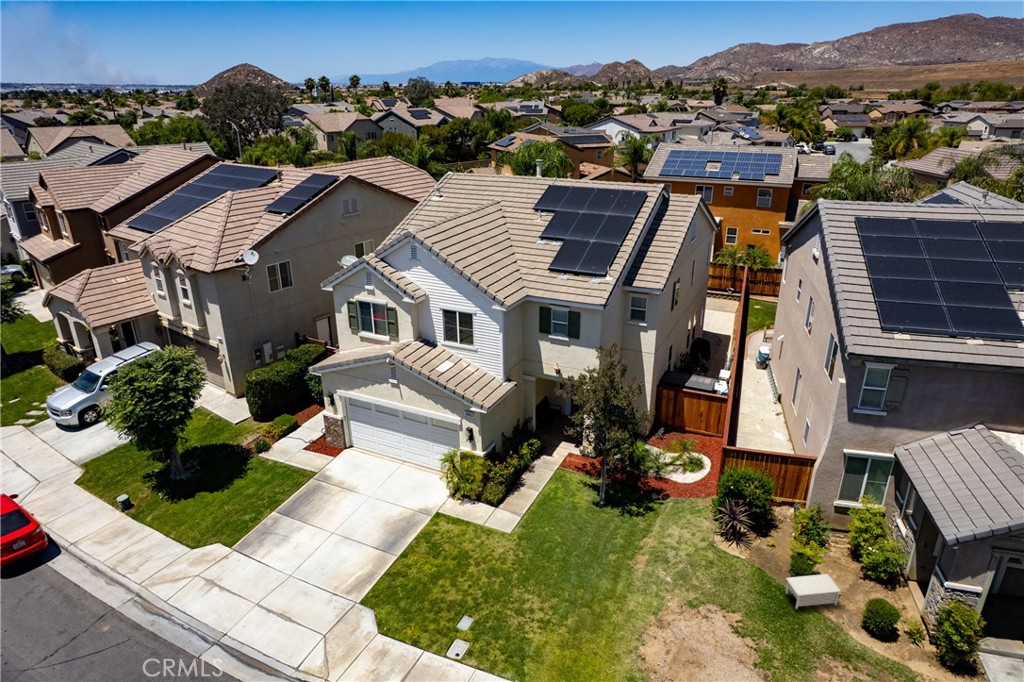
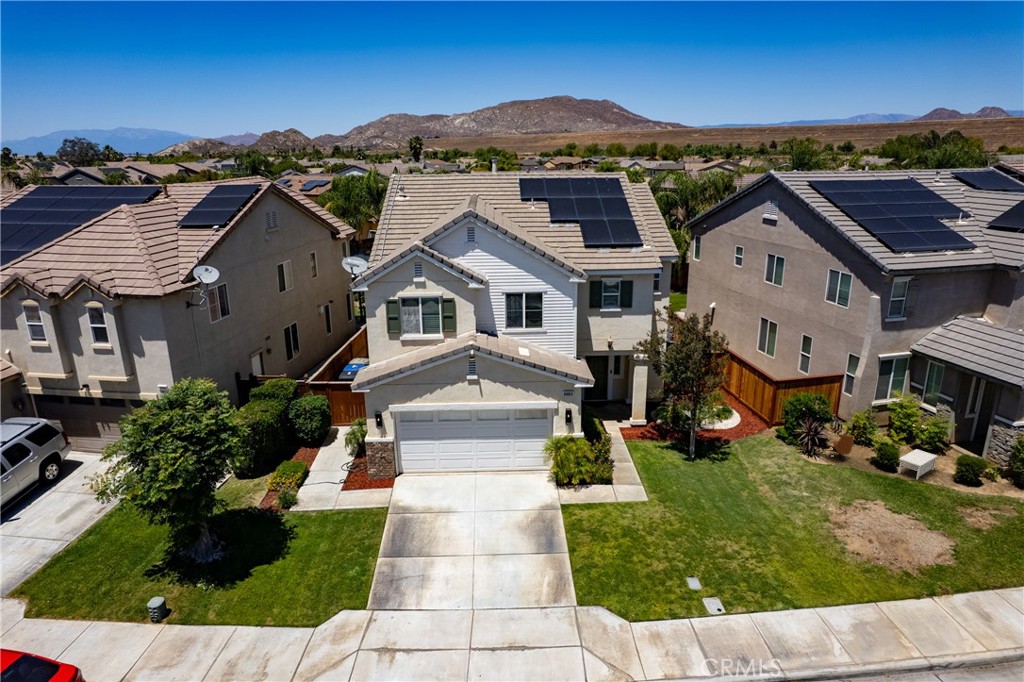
lounge chair: none [734,529,761,558] -> present [832,435,854,459]

